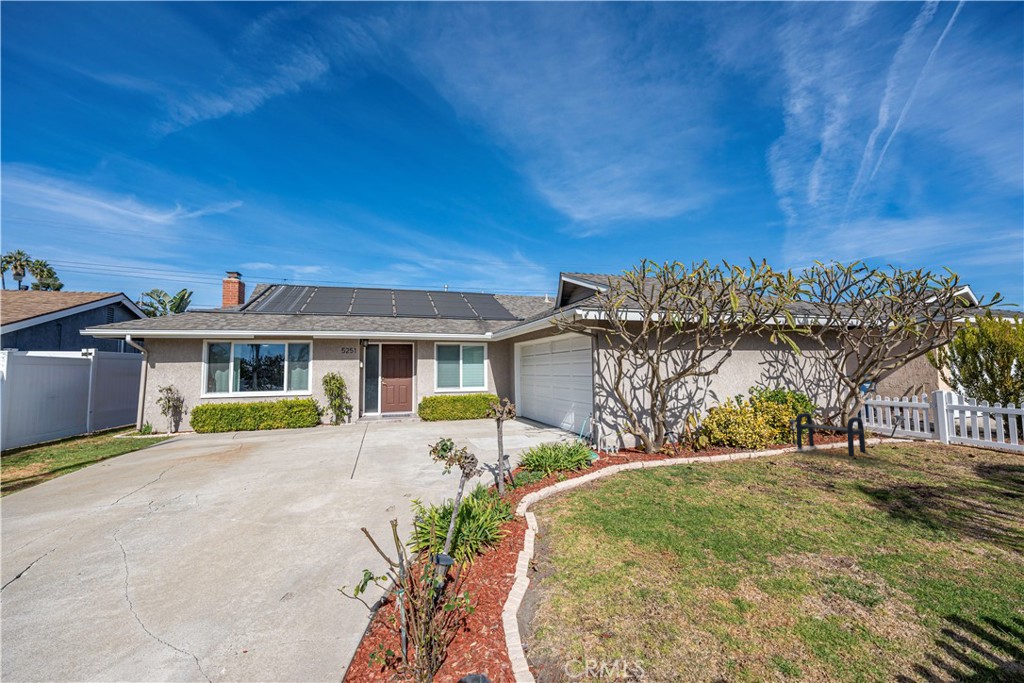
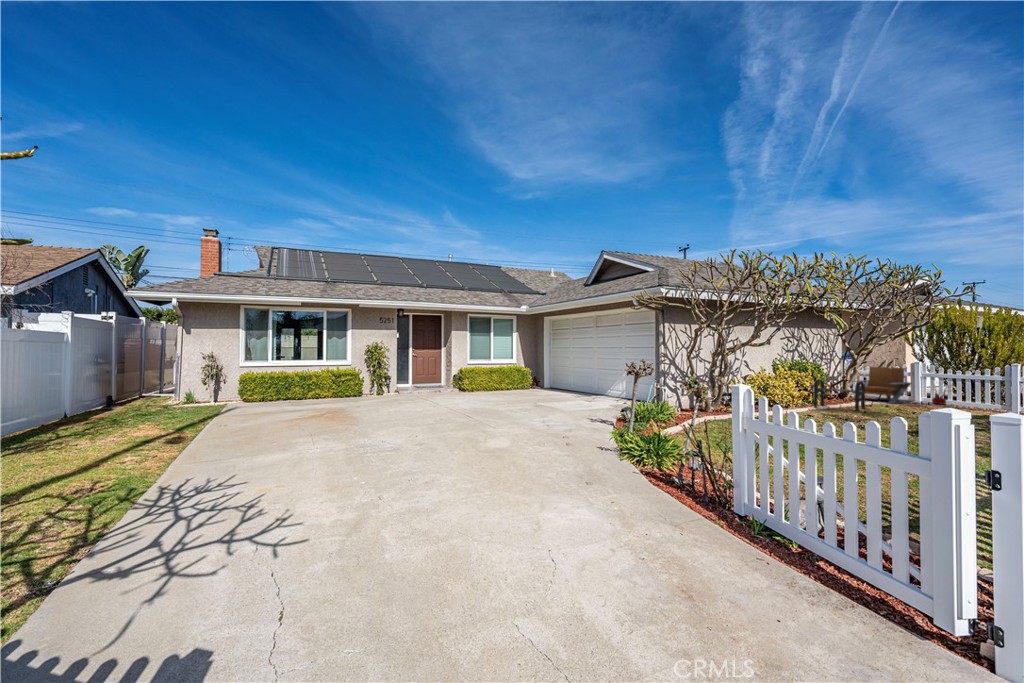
lounge chair: none [857,396,938,444] -> present [853,367,911,403]
decorative plant: none [964,413,995,447] -> present [932,387,952,405]

